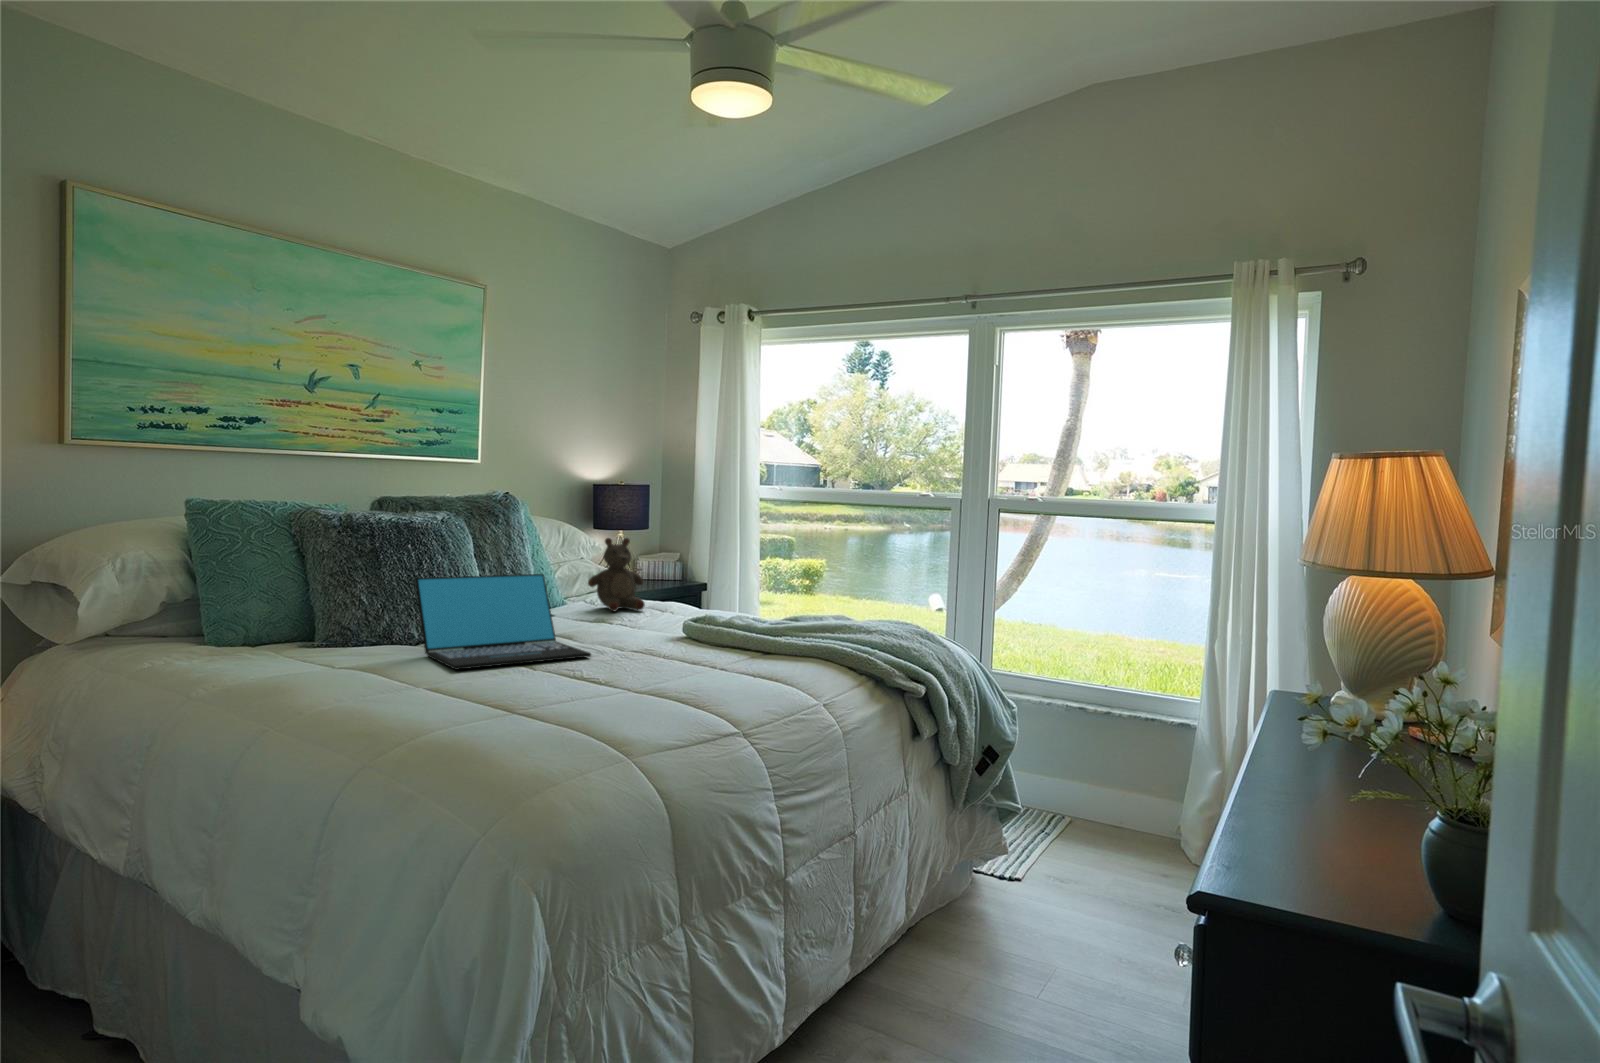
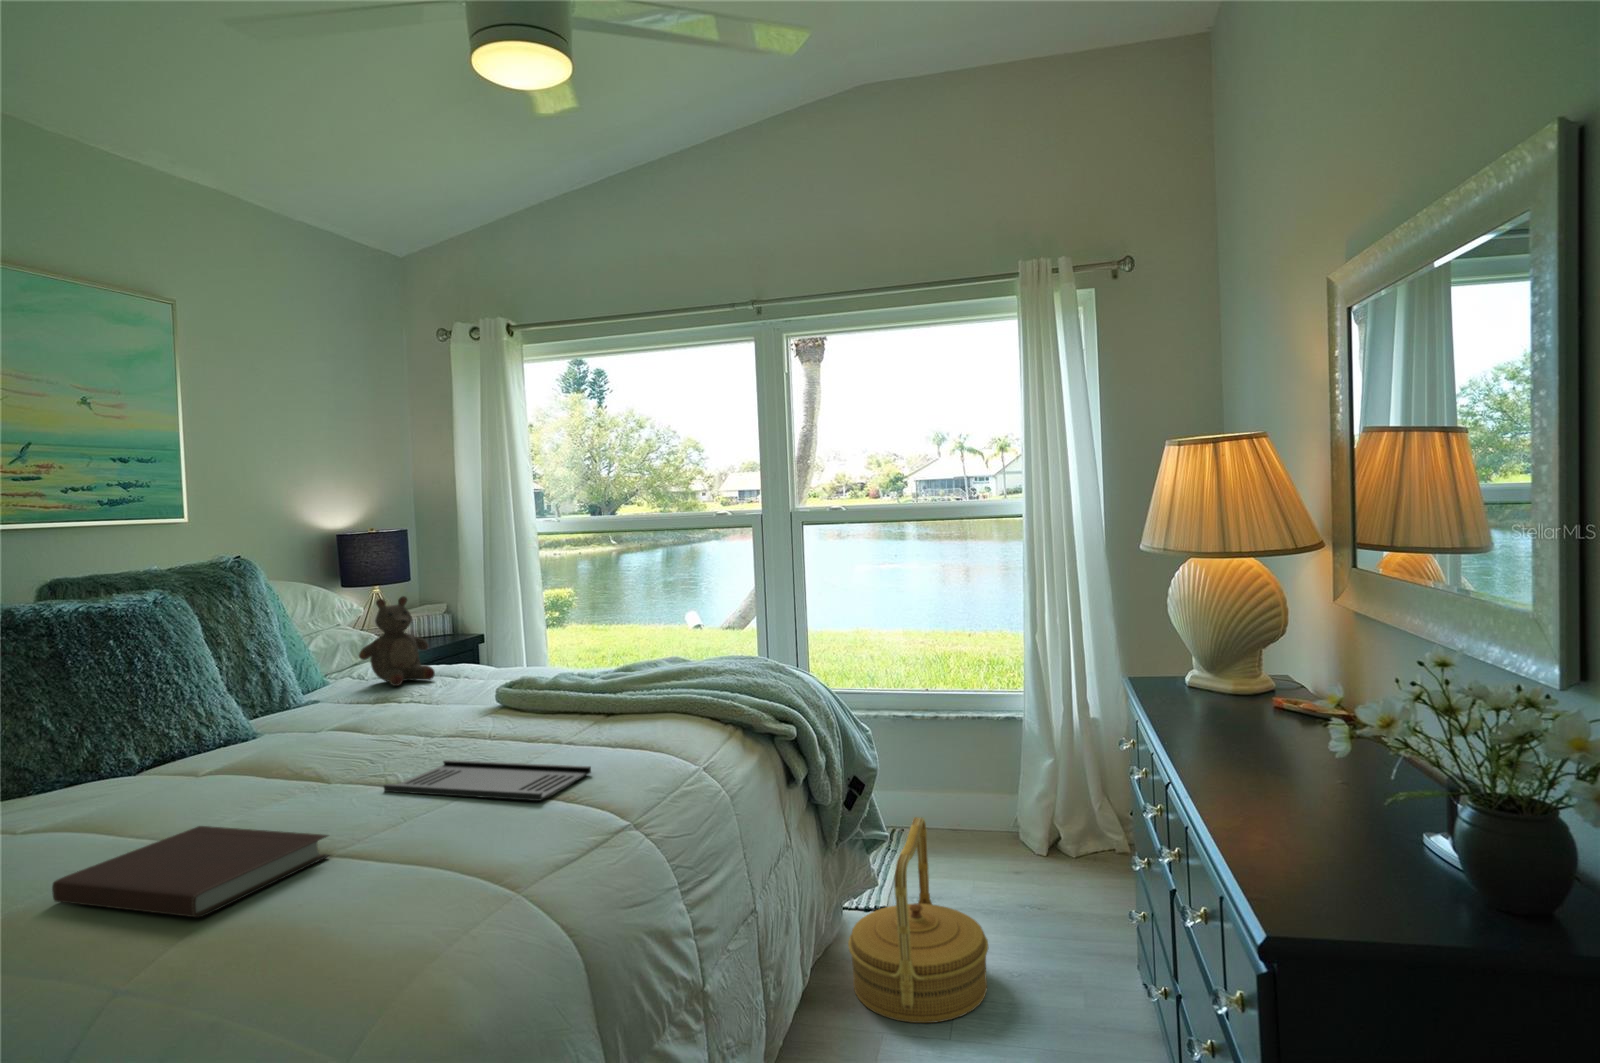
laptop: present [415,574,591,670] -> none [129,655,397,804]
tray: none [571,666,724,703] -> present [384,760,591,801]
notebook: none [348,679,518,731] -> present [52,826,329,917]
woven basket: none [962,796,1099,984] -> present [848,817,988,1023]

